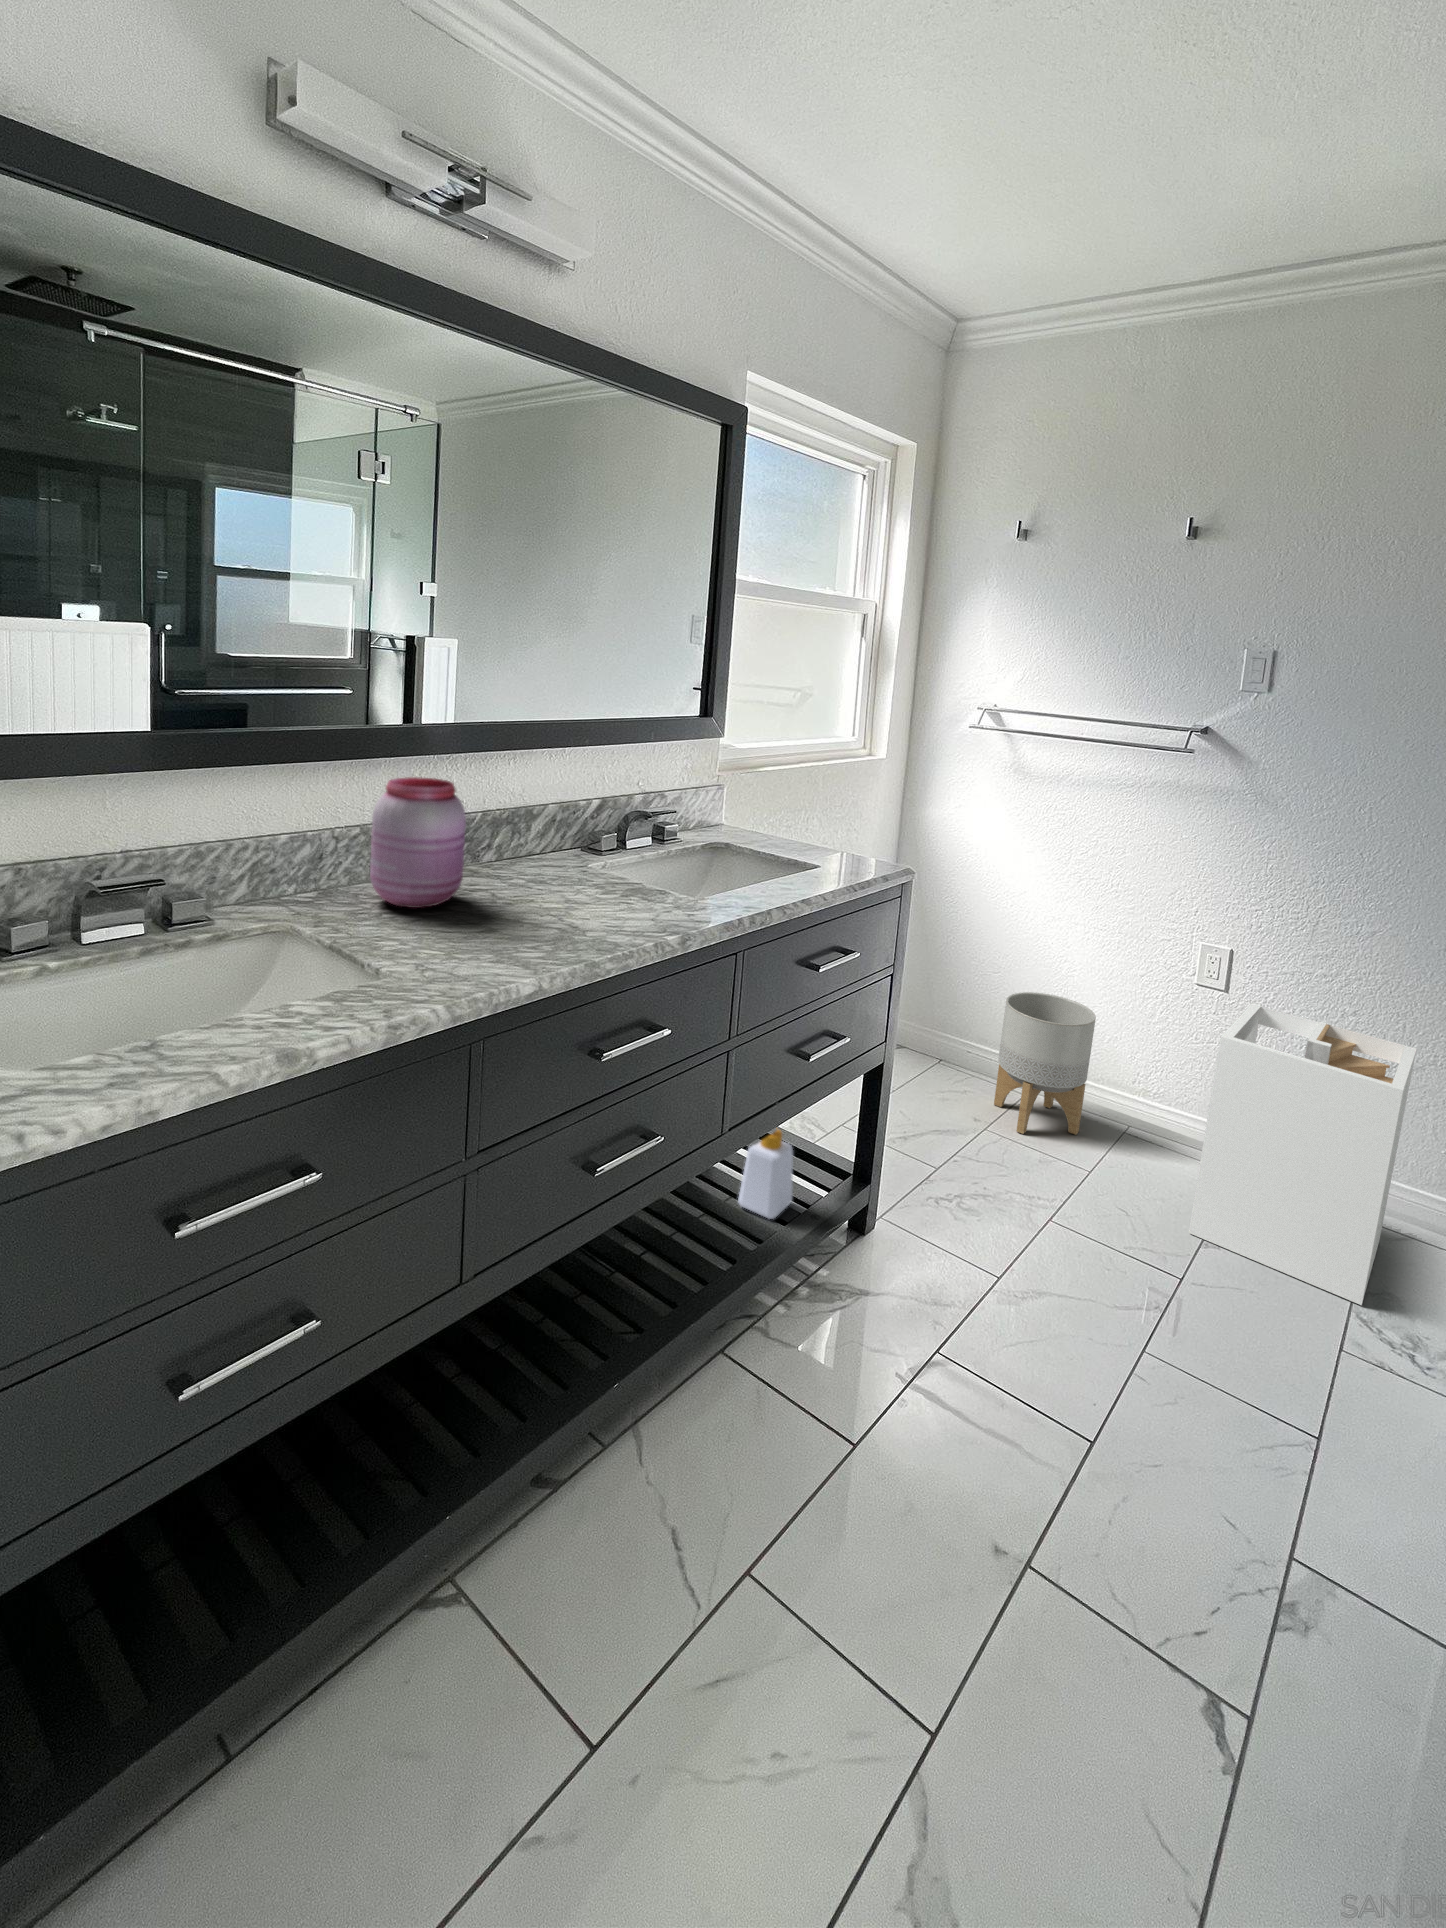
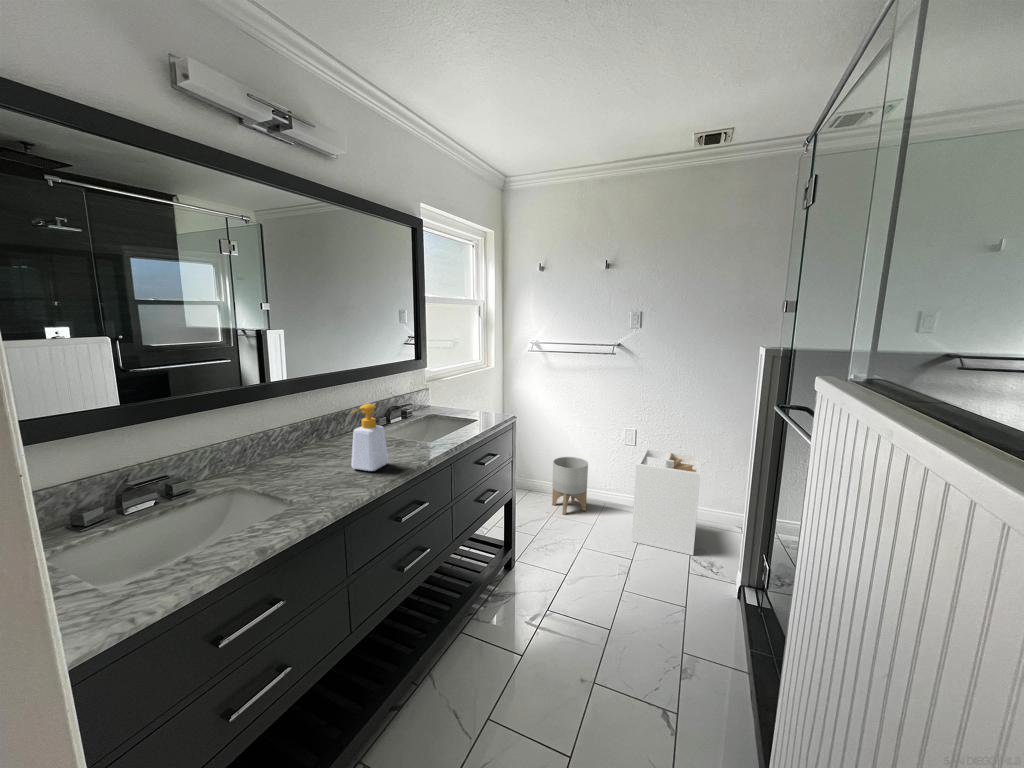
jar: present [370,777,466,908] -> none [272,405,321,467]
soap bottle: present [738,1128,793,1219] -> present [350,404,388,471]

